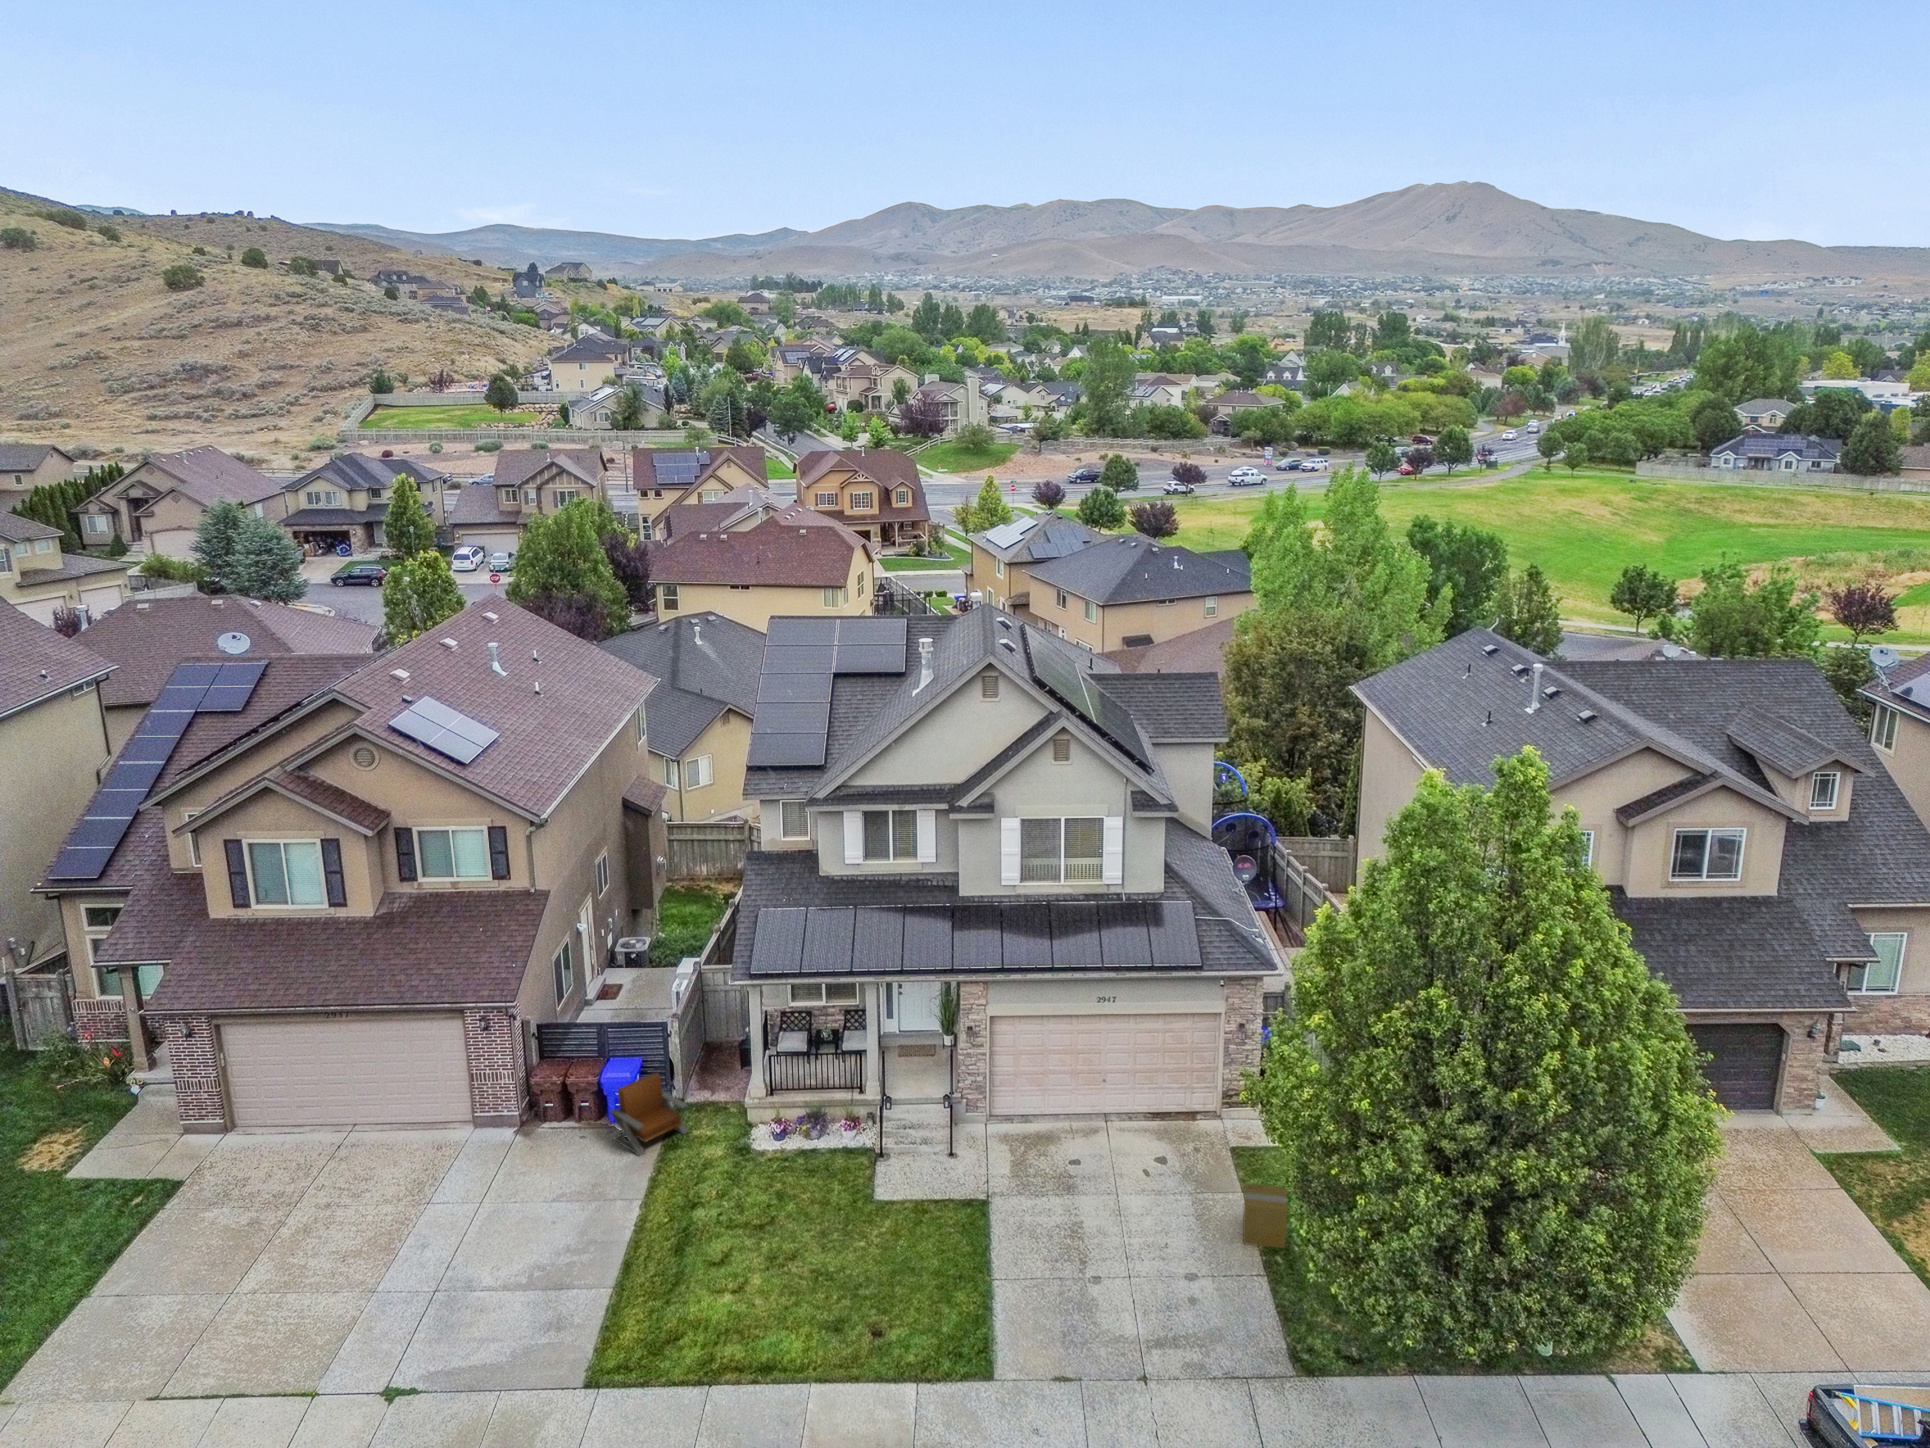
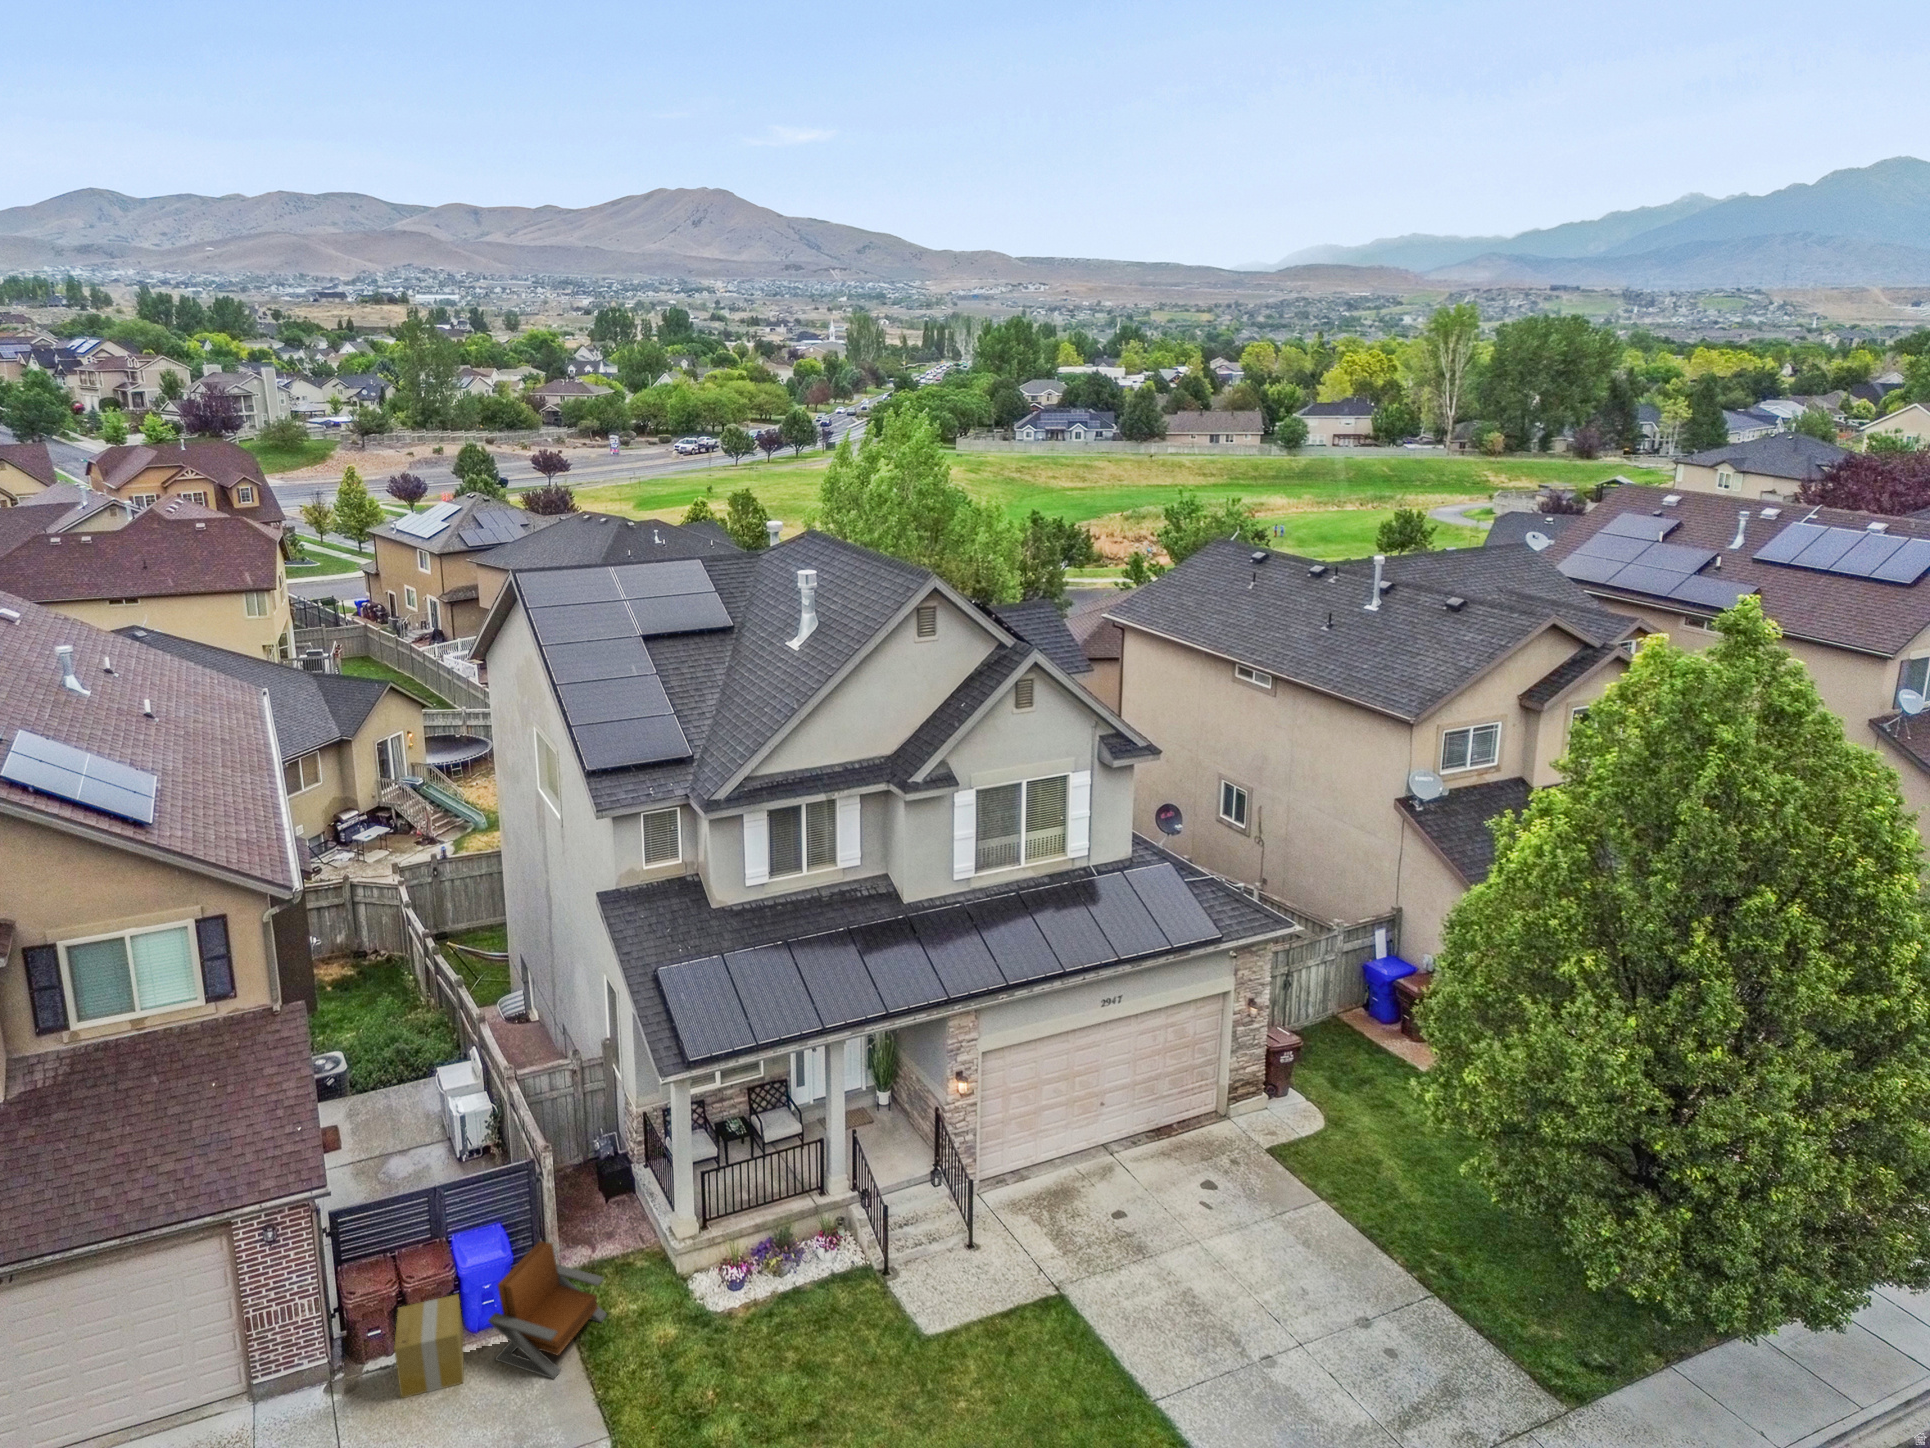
cardboard box: present [1243,1183,1287,1248] -> present [394,1294,464,1398]

